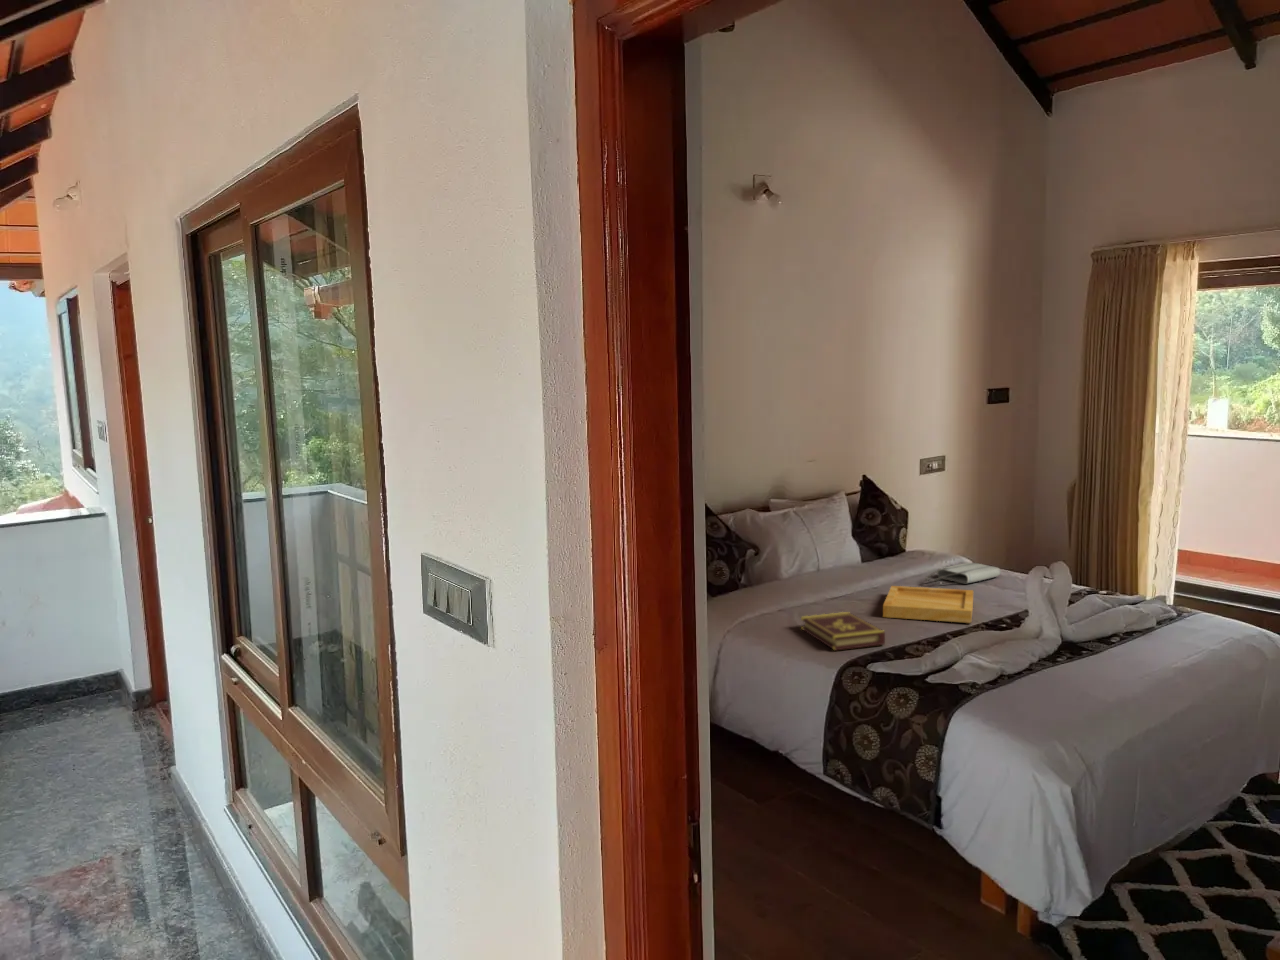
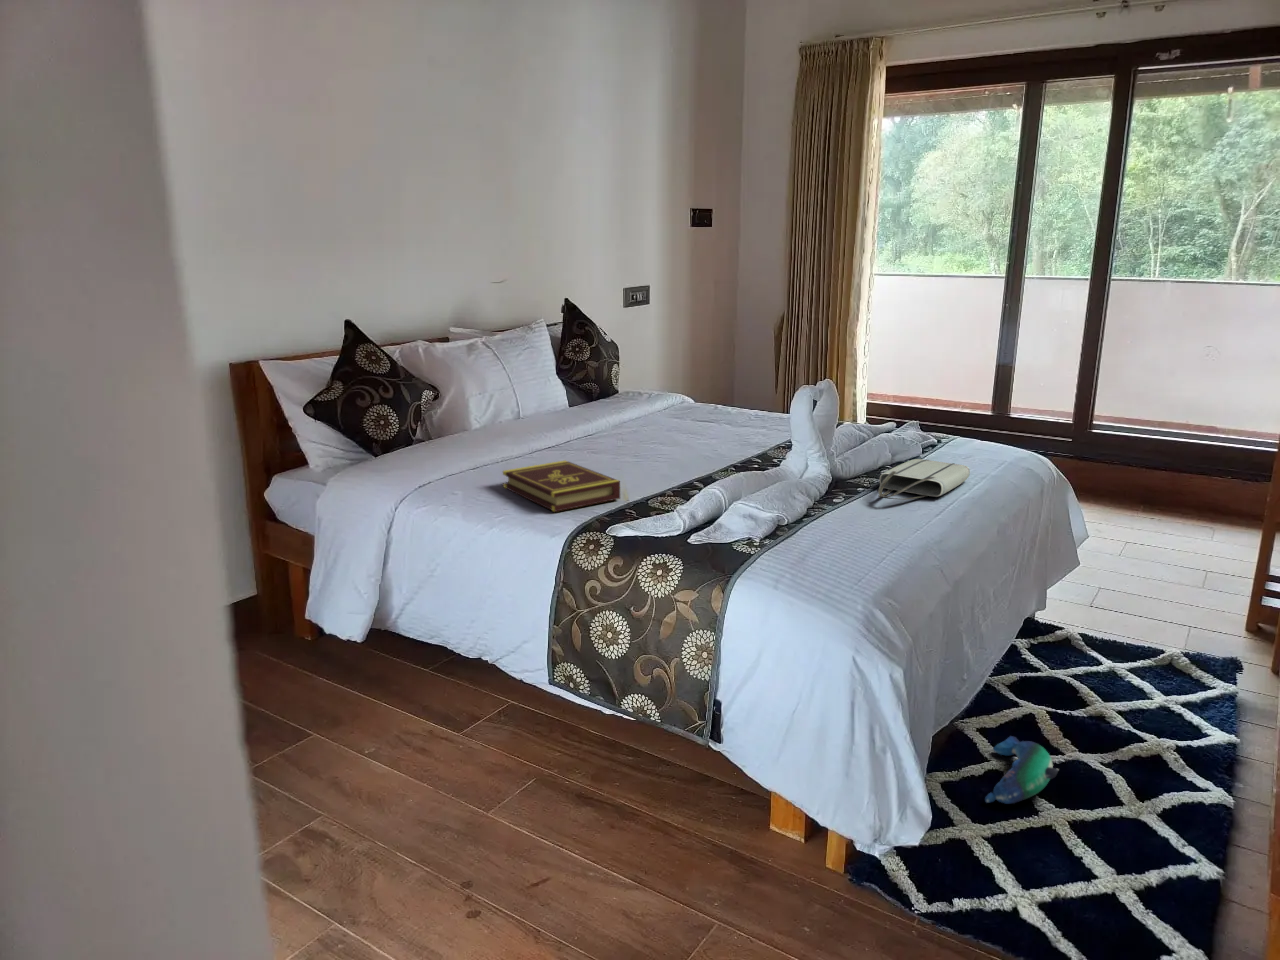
tote bag: present [926,563,1001,584] -> present [878,459,970,500]
tray: present [883,586,973,623] -> none [609,427,719,465]
plush toy: none [1160,866,1227,914] -> present [985,736,1058,804]

